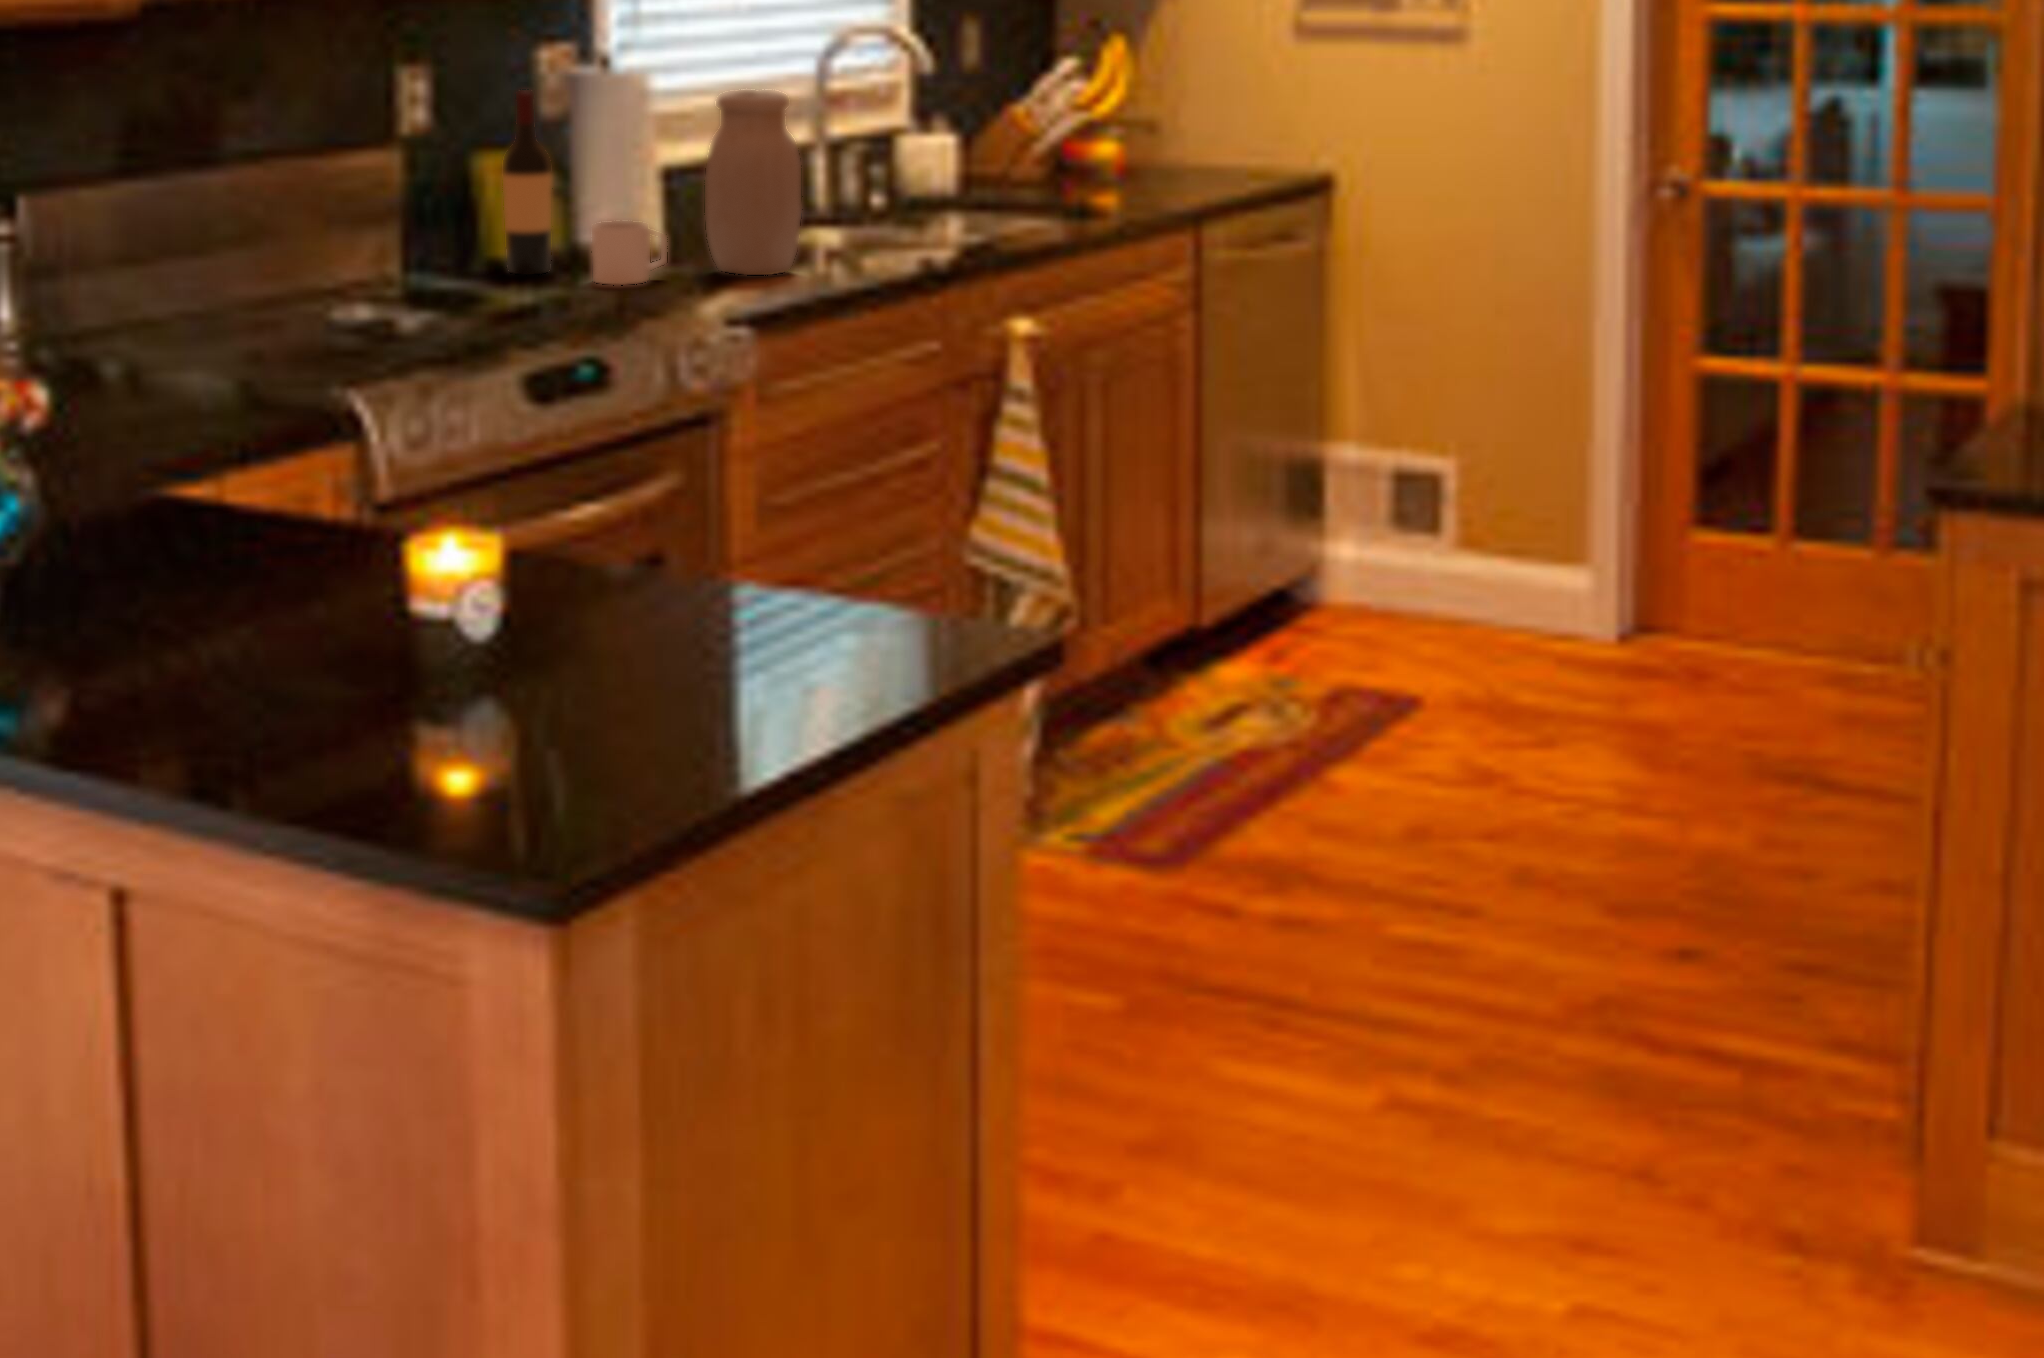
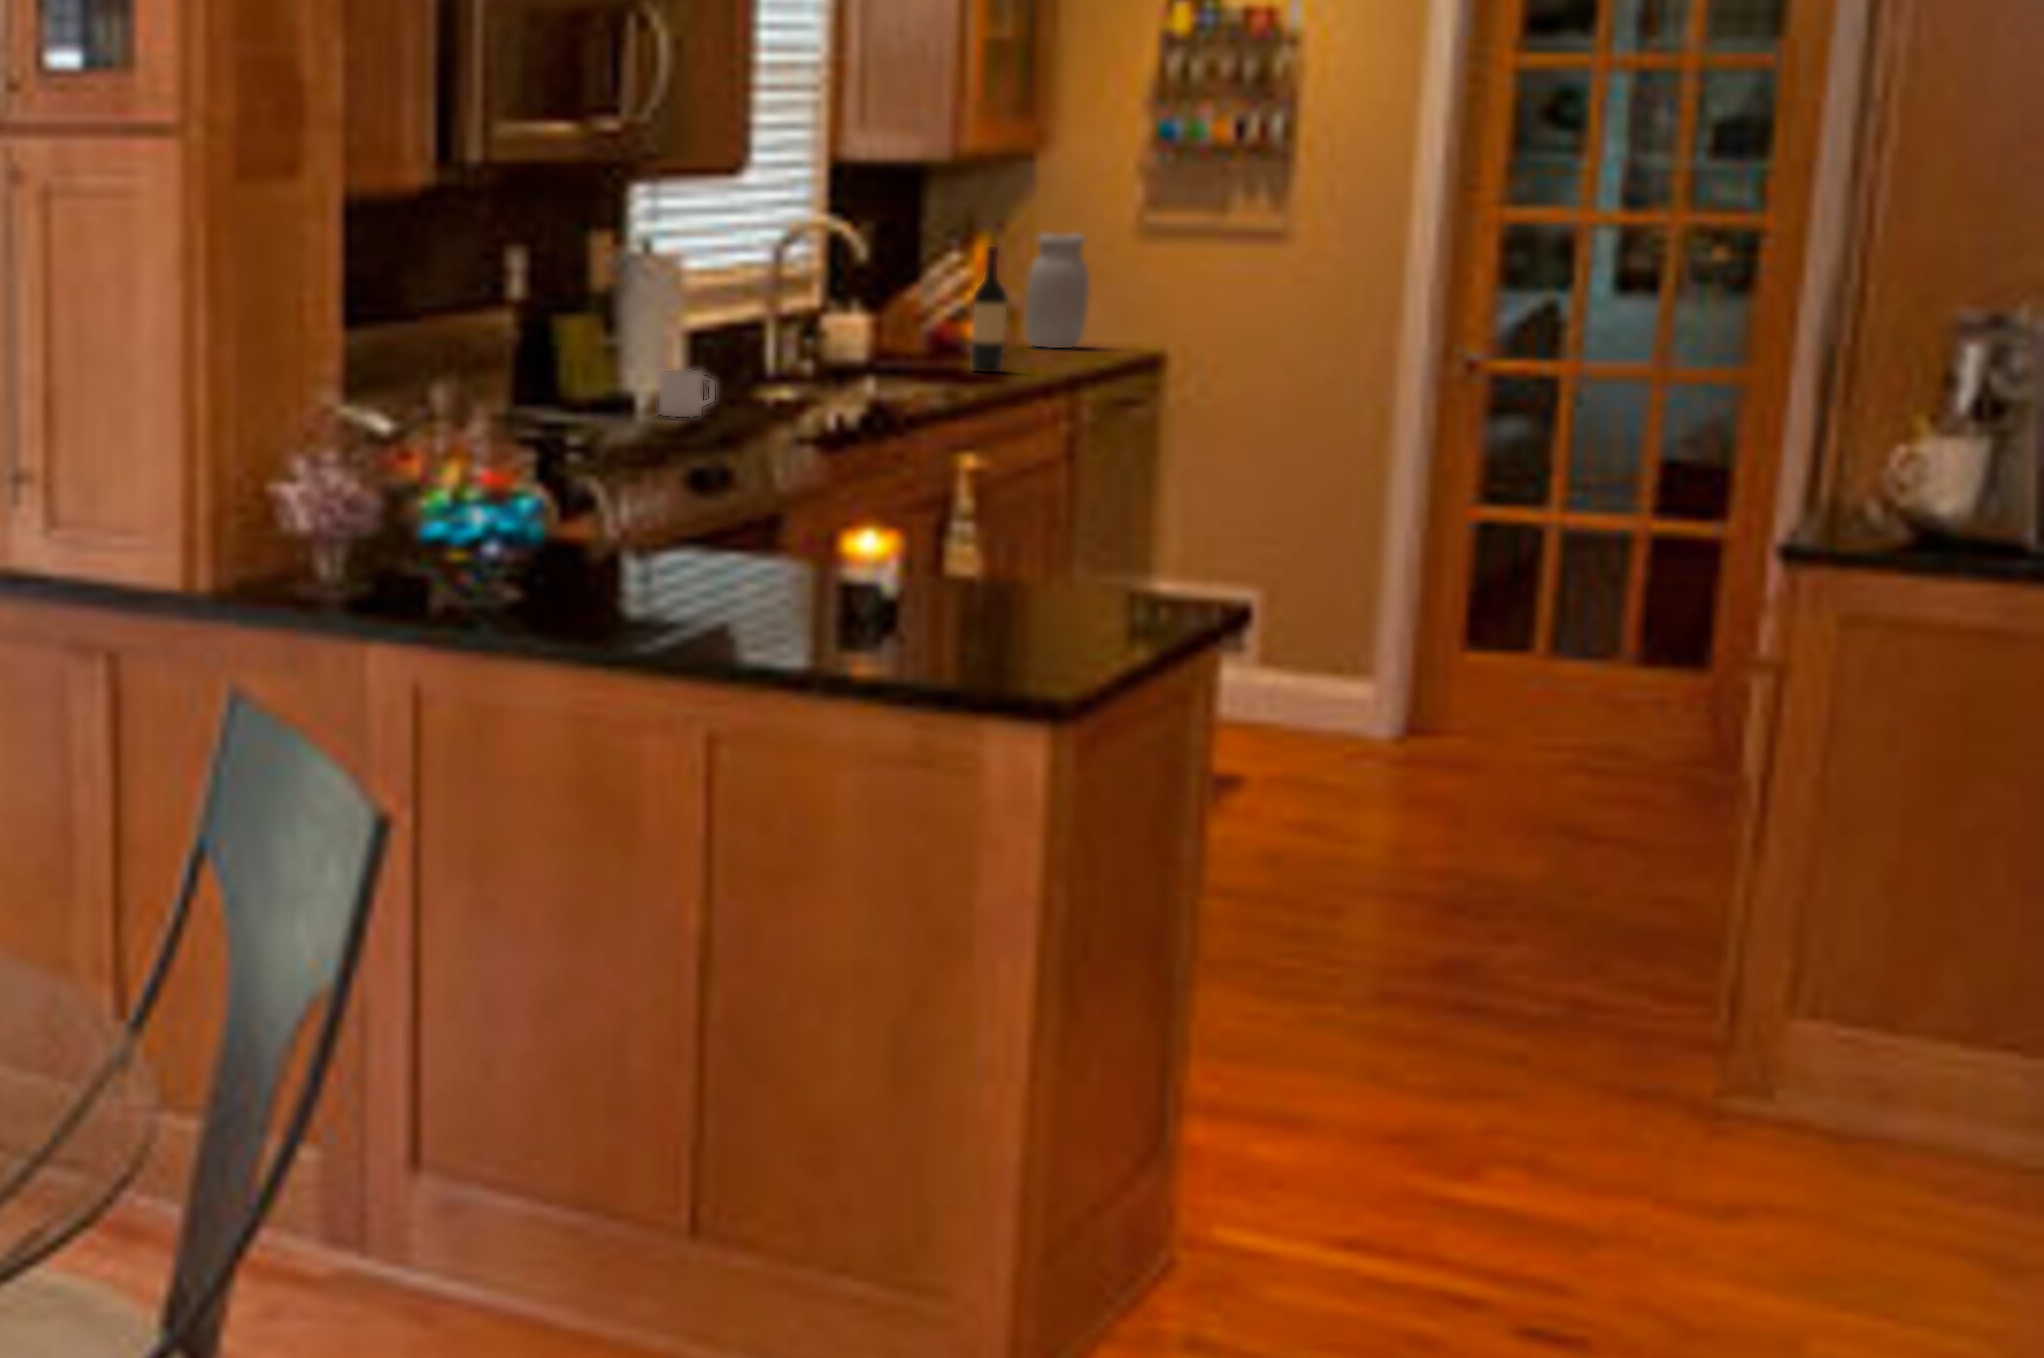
wine bottle: present [503,90,552,275] -> present [972,246,1008,372]
jar: present [705,90,801,275] -> present [1025,233,1089,348]

